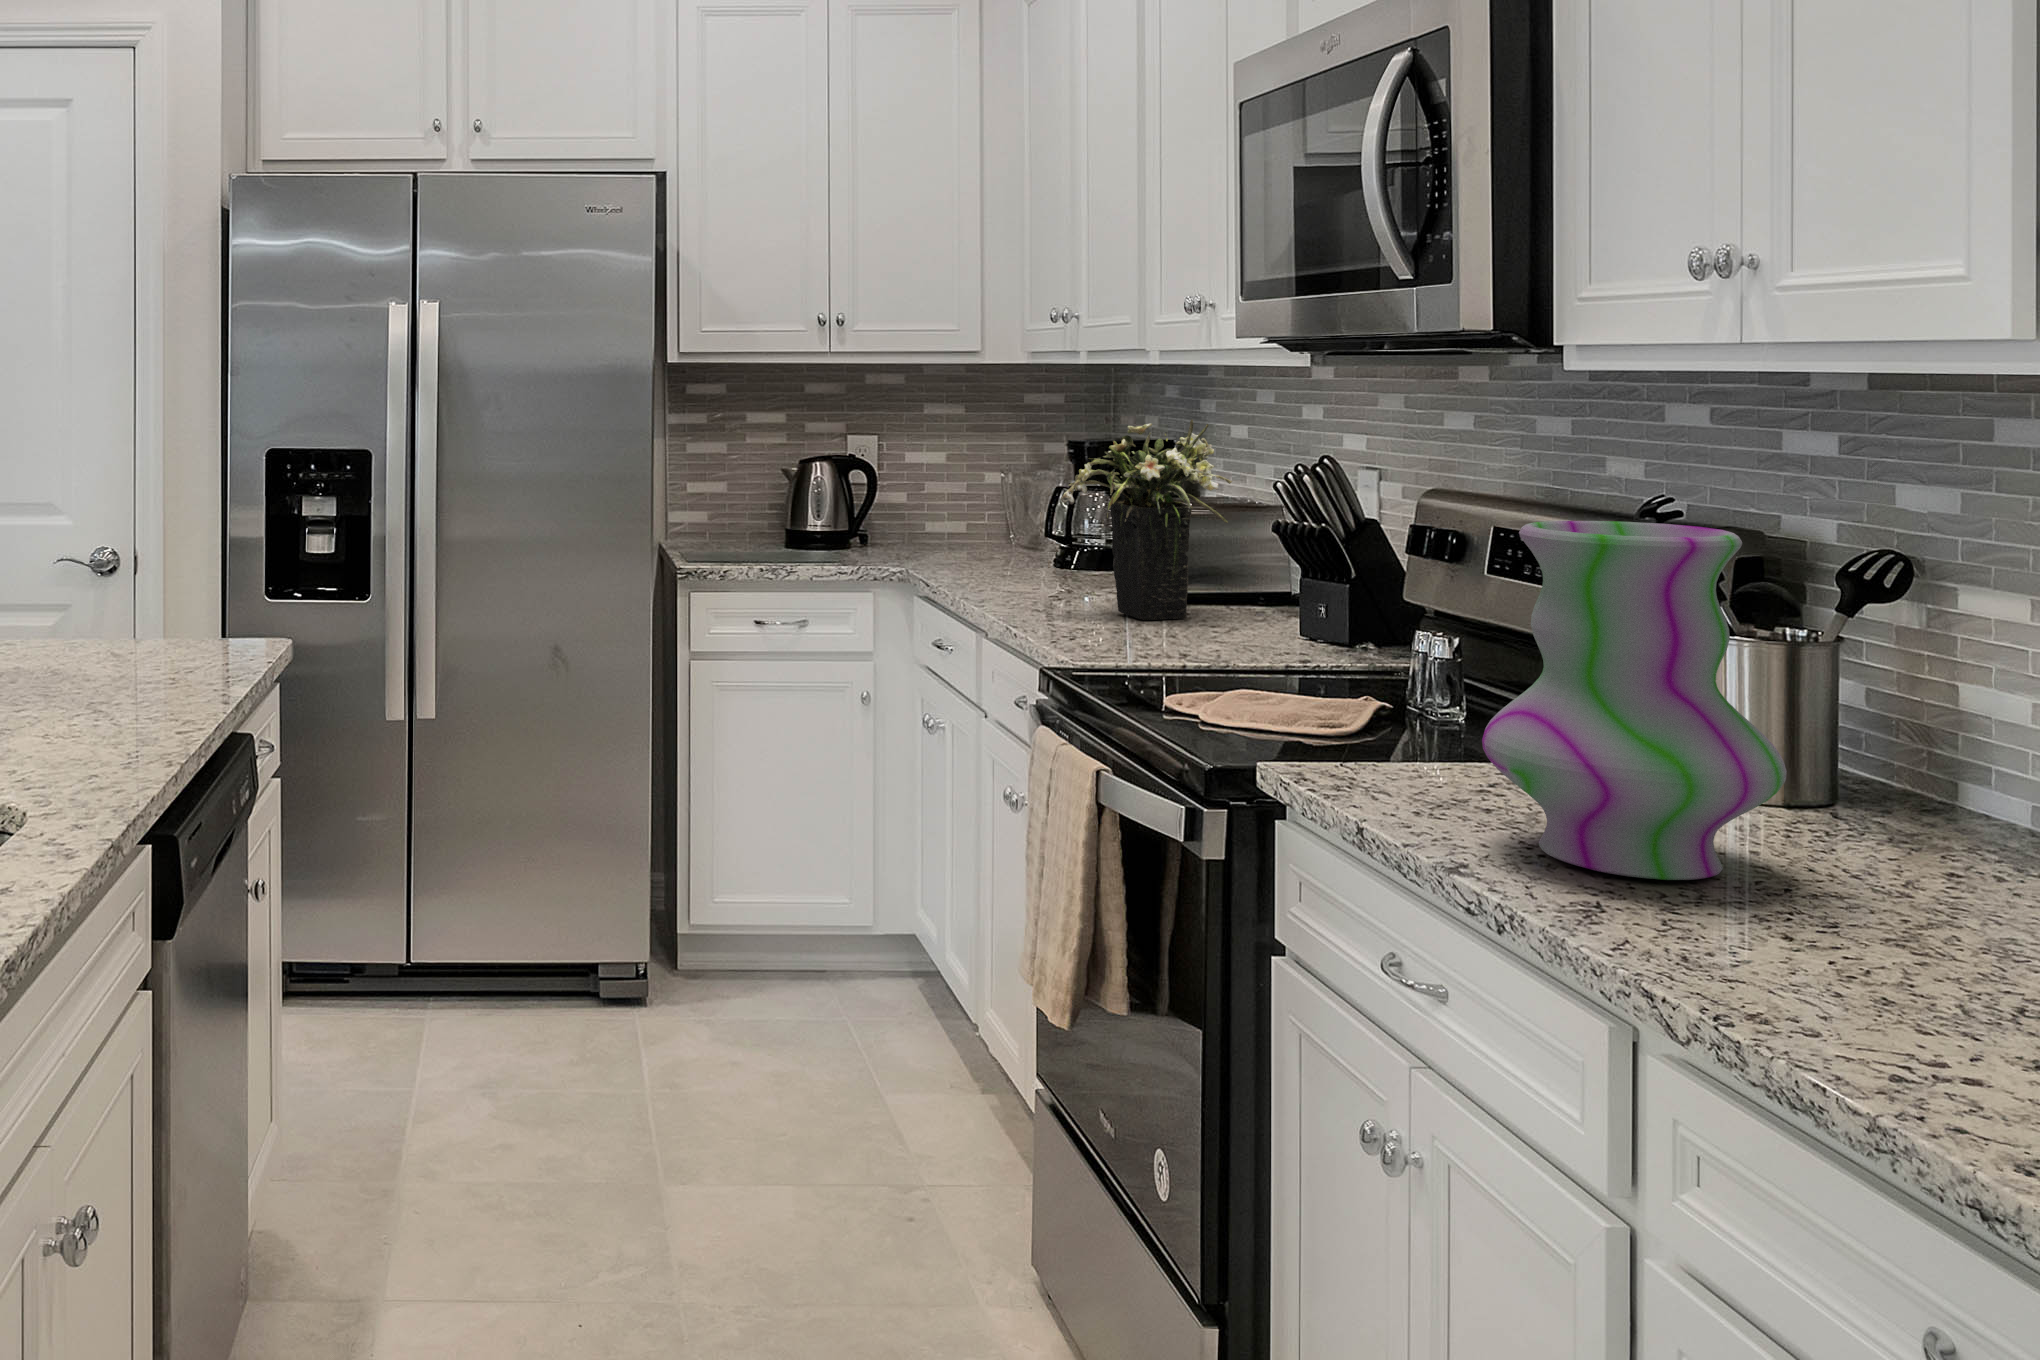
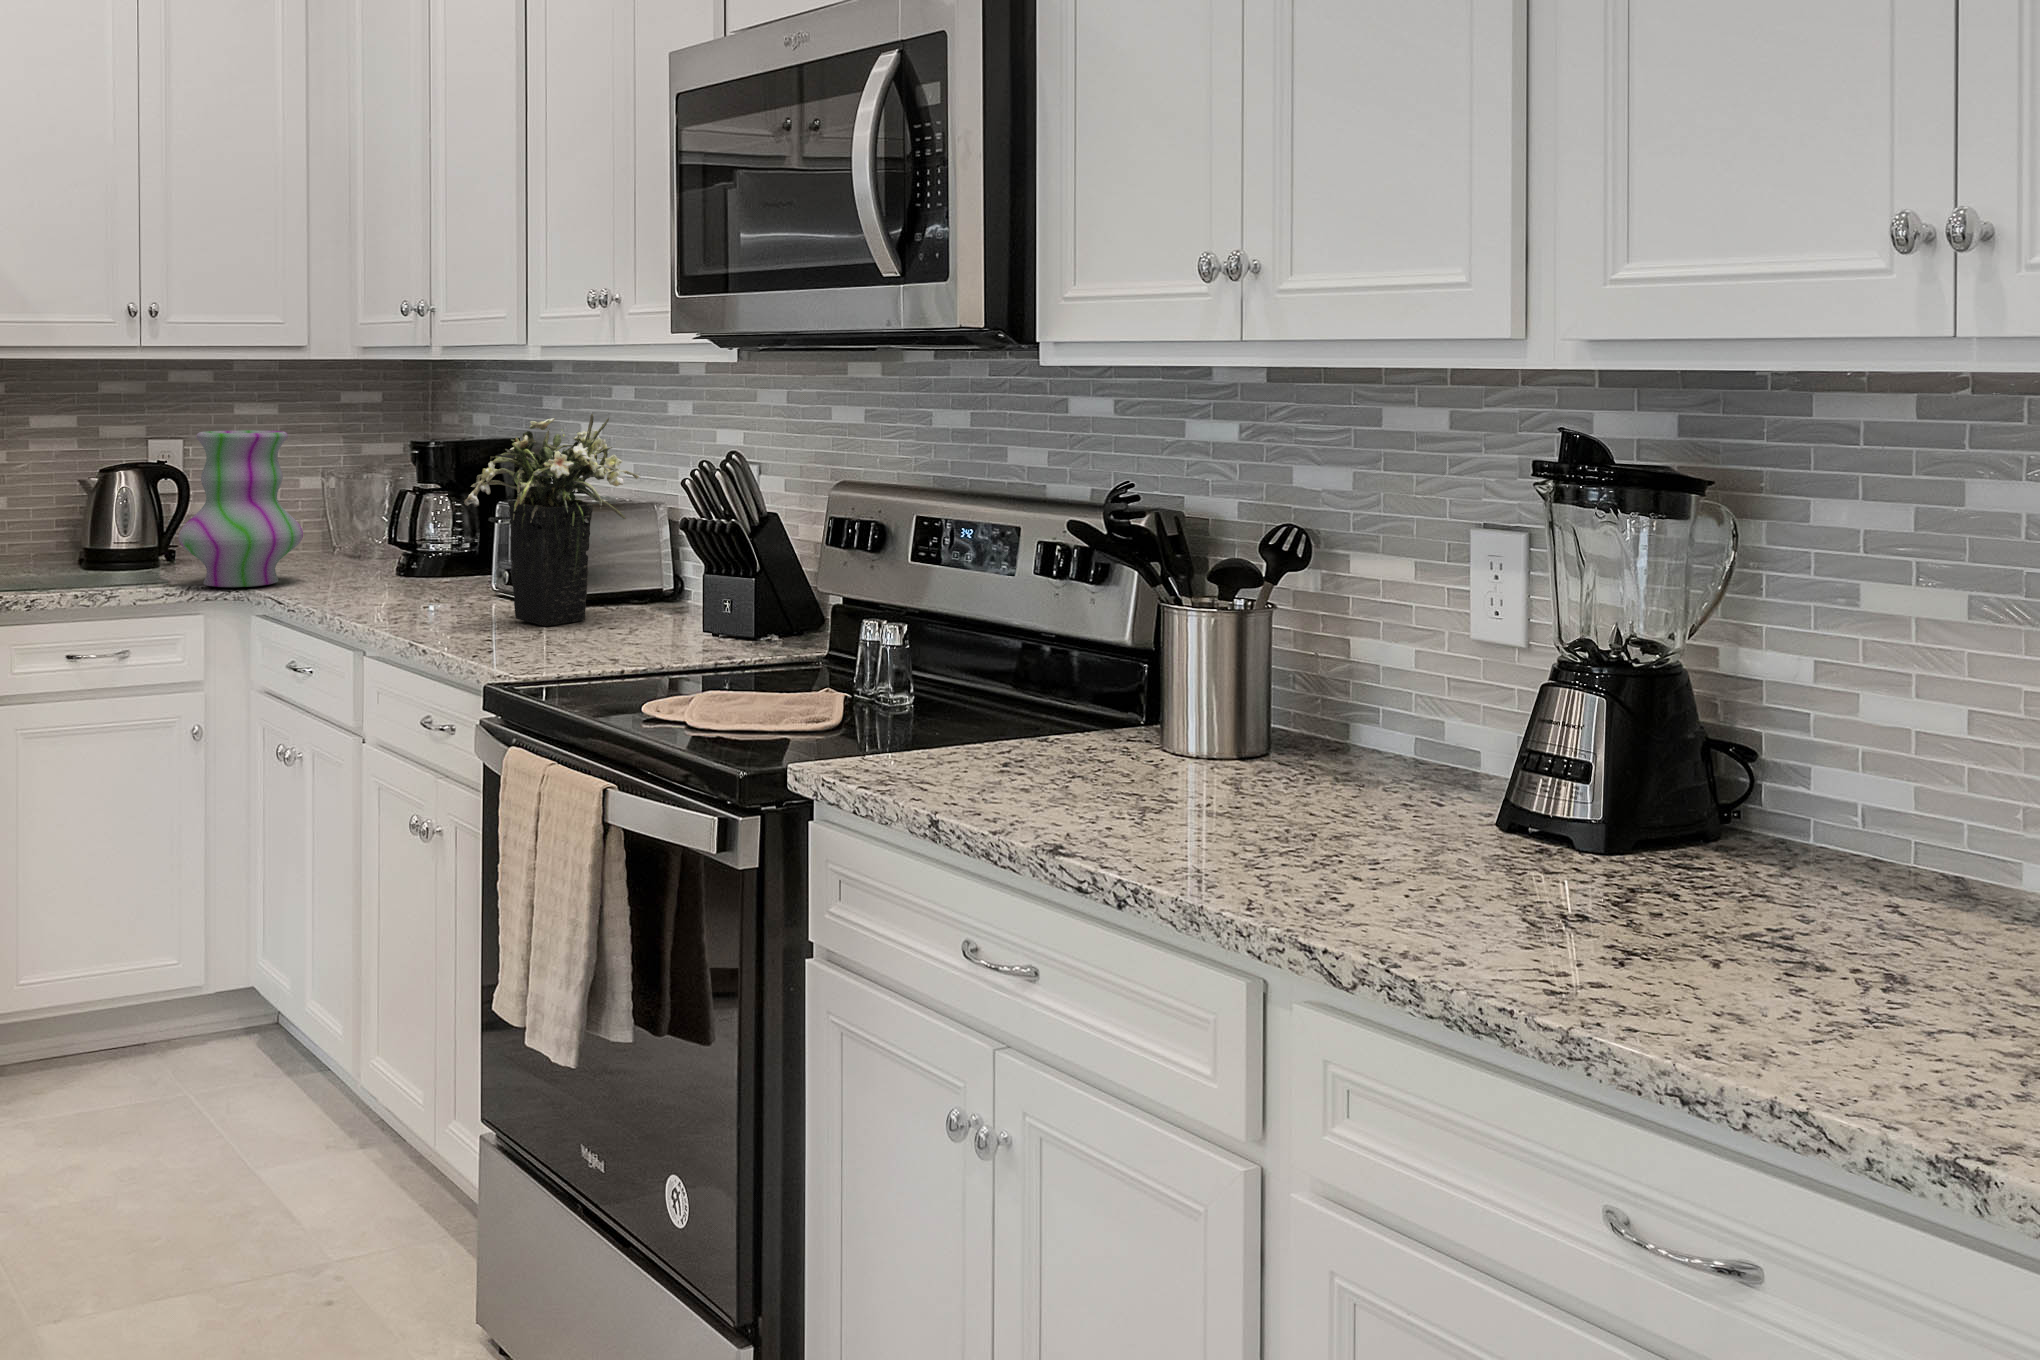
vase: present [1482,521,1787,880] -> present [178,431,303,587]

